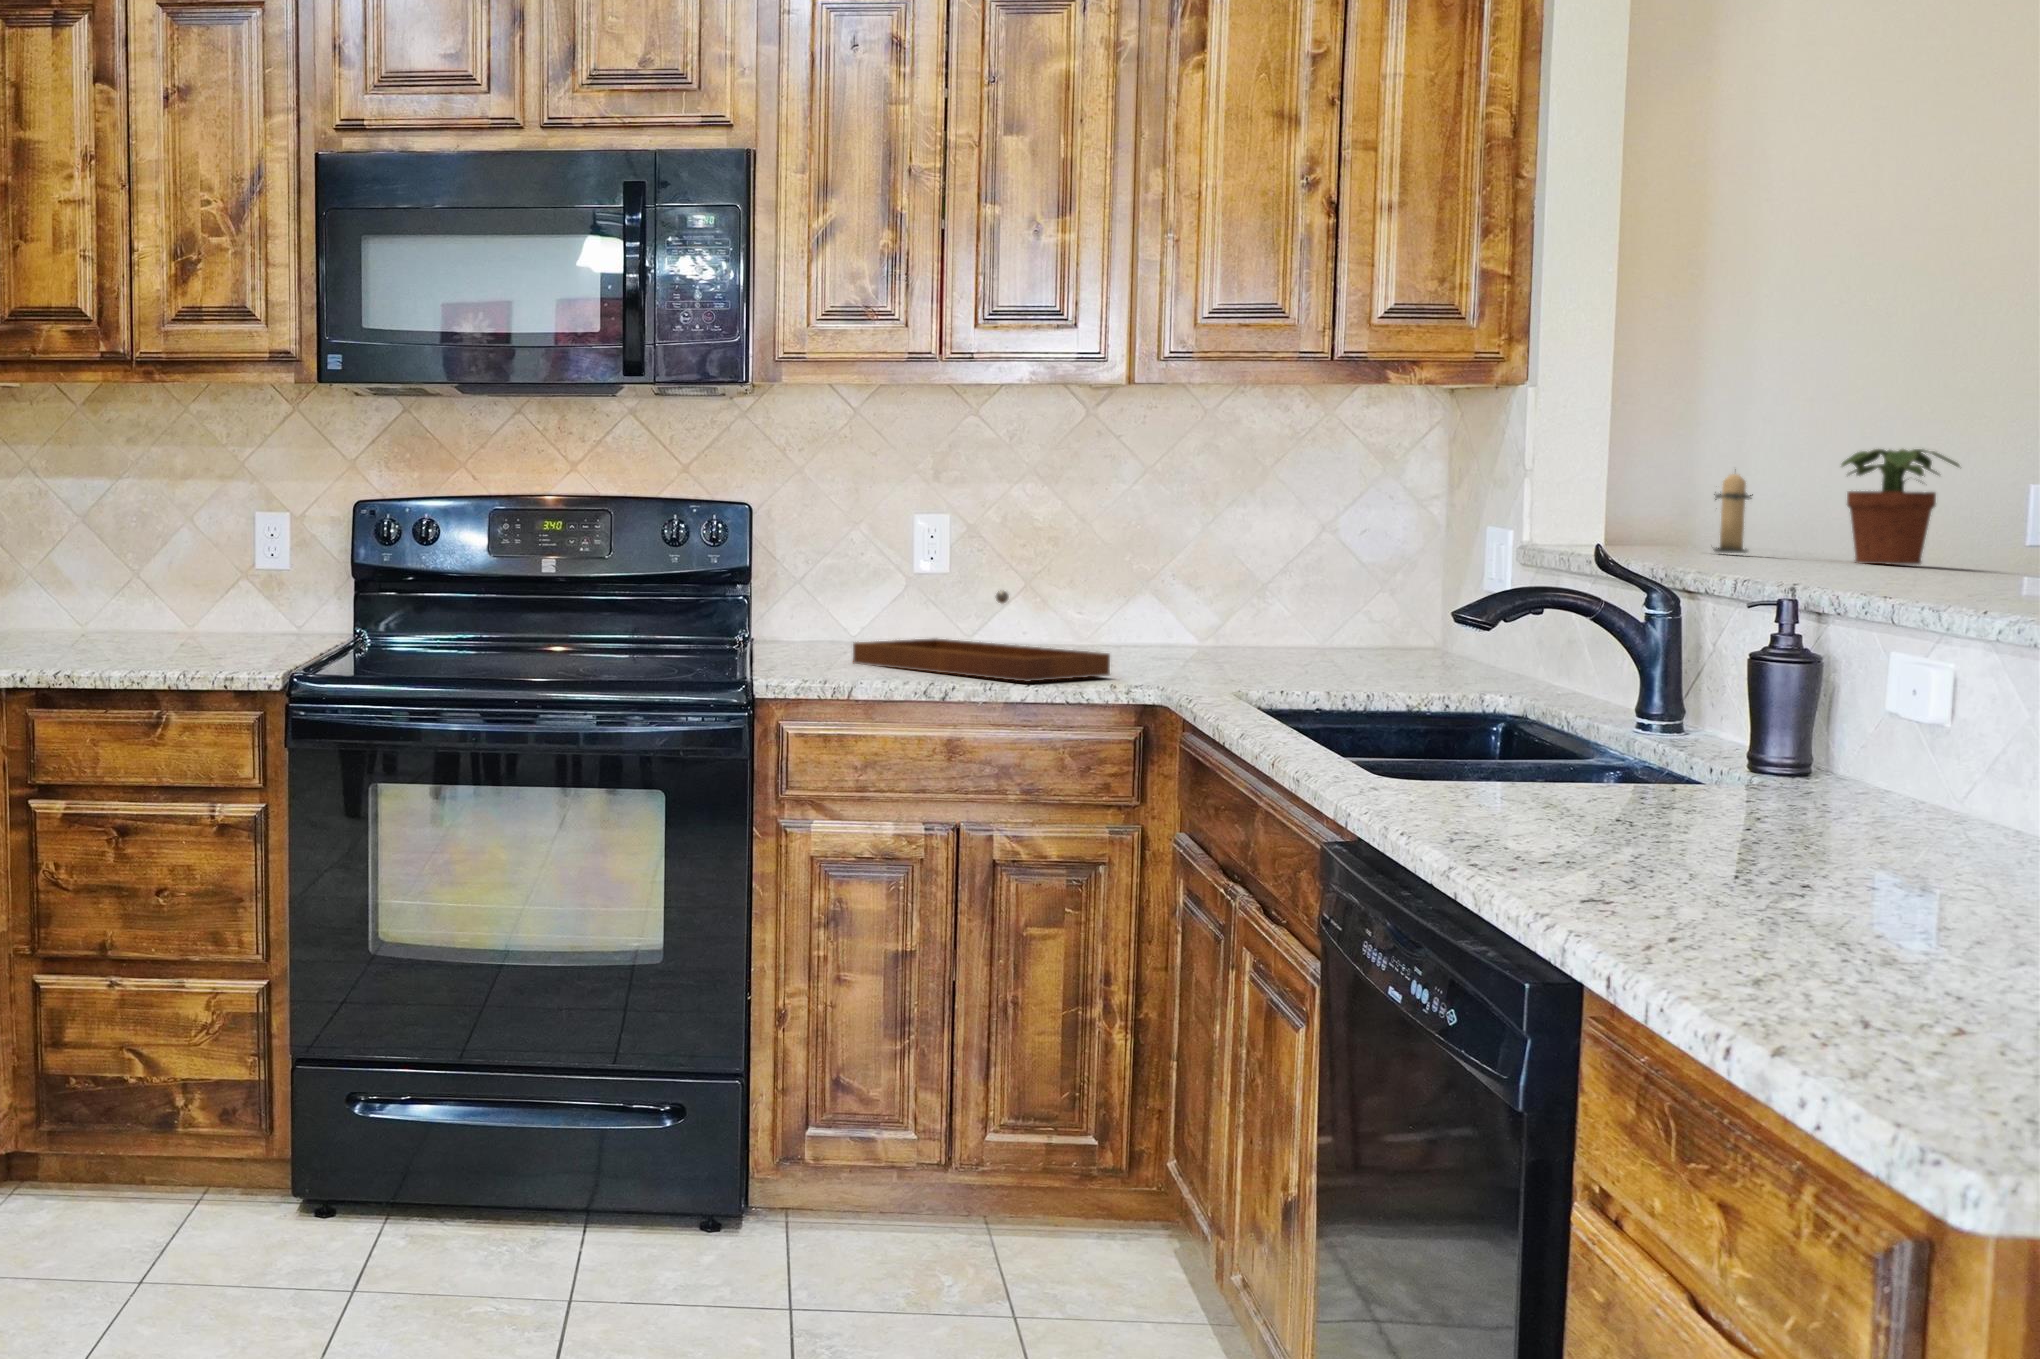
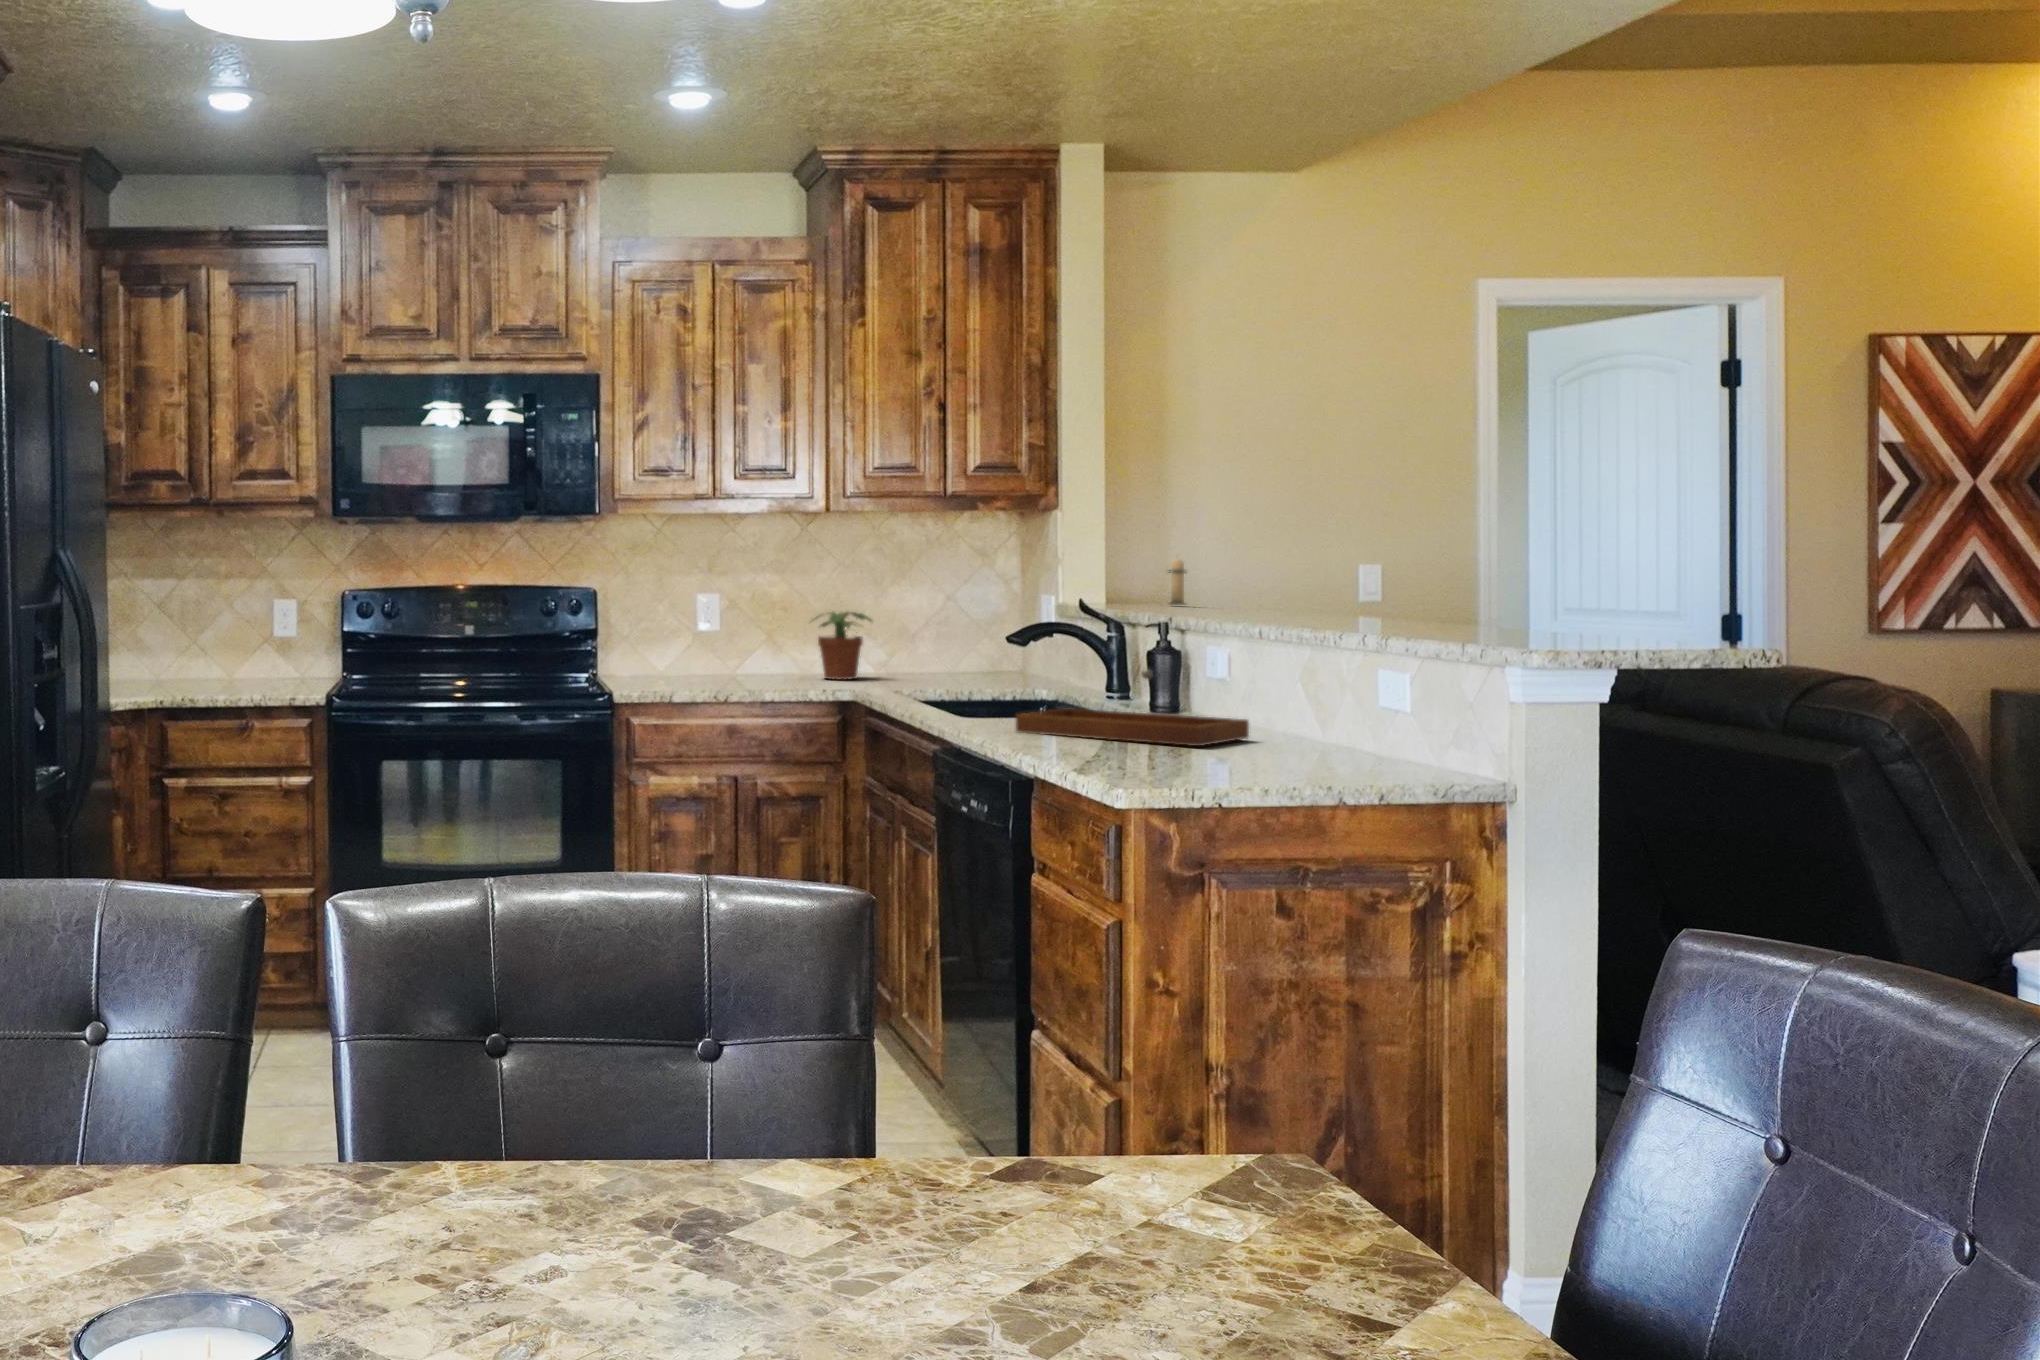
potted plant: present [1842,449,1959,565] -> present [815,612,872,680]
tray: present [853,590,1110,681] -> present [1016,669,1249,746]

